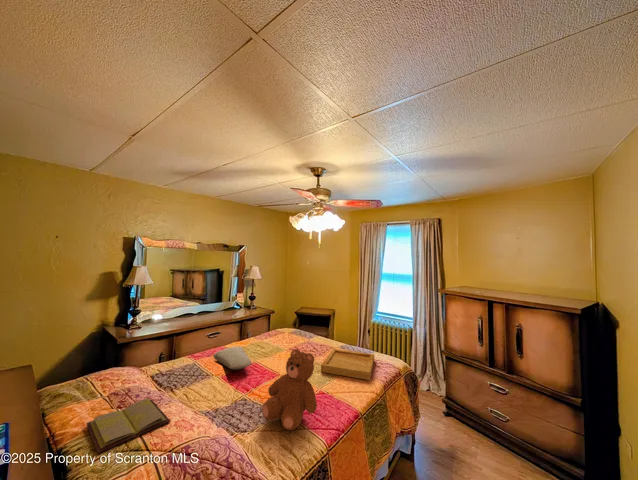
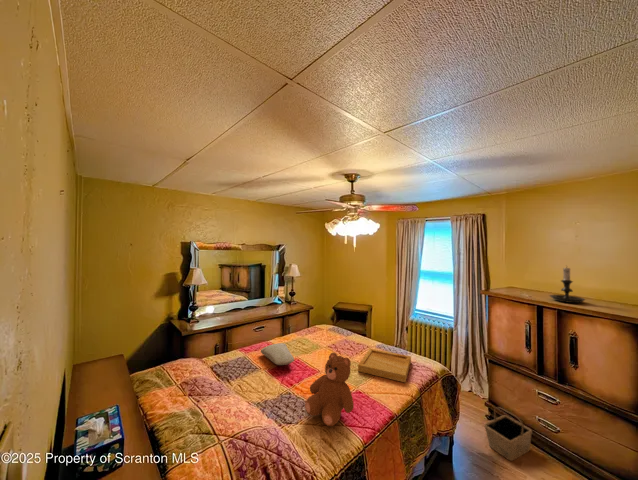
candle holder: none [498,263,529,297] -> present [550,267,585,303]
diary: present [87,398,170,453] -> none [168,389,230,433]
basket: none [444,402,486,455] -> present [485,407,532,461]

